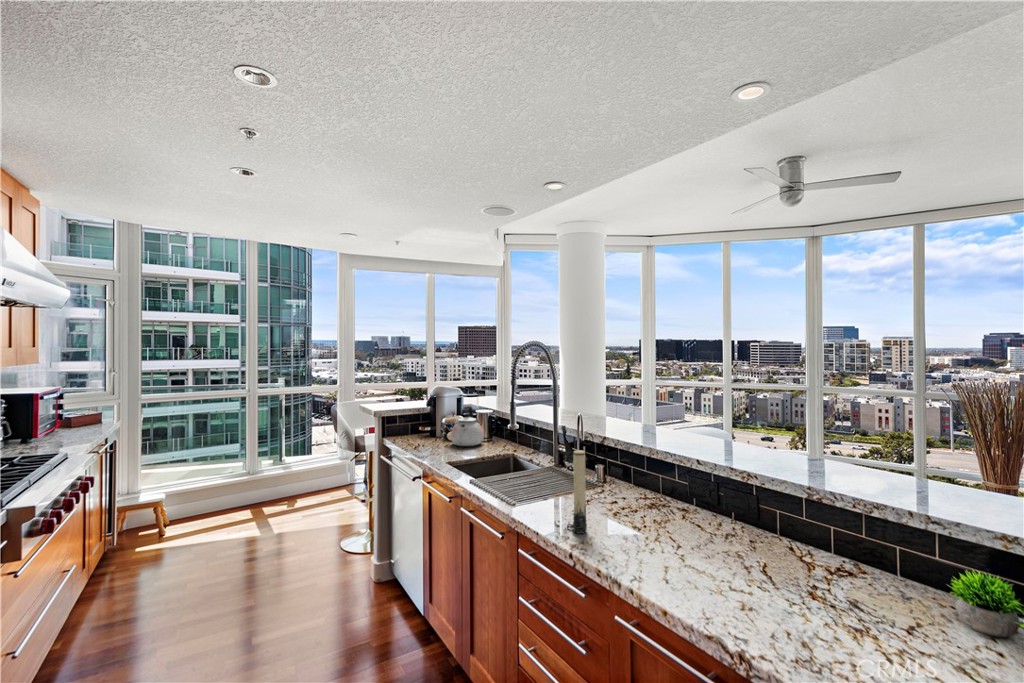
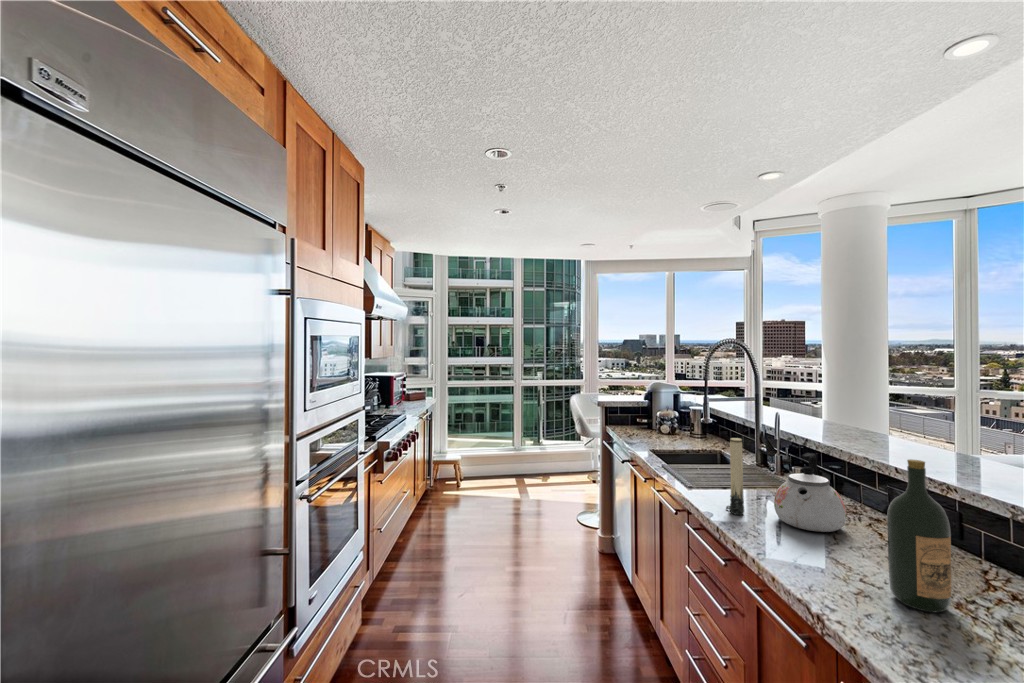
kettle: present [451,407,484,446] -> present [774,453,846,532]
wine bottle: none [759,465,813,612] -> present [887,459,952,612]

